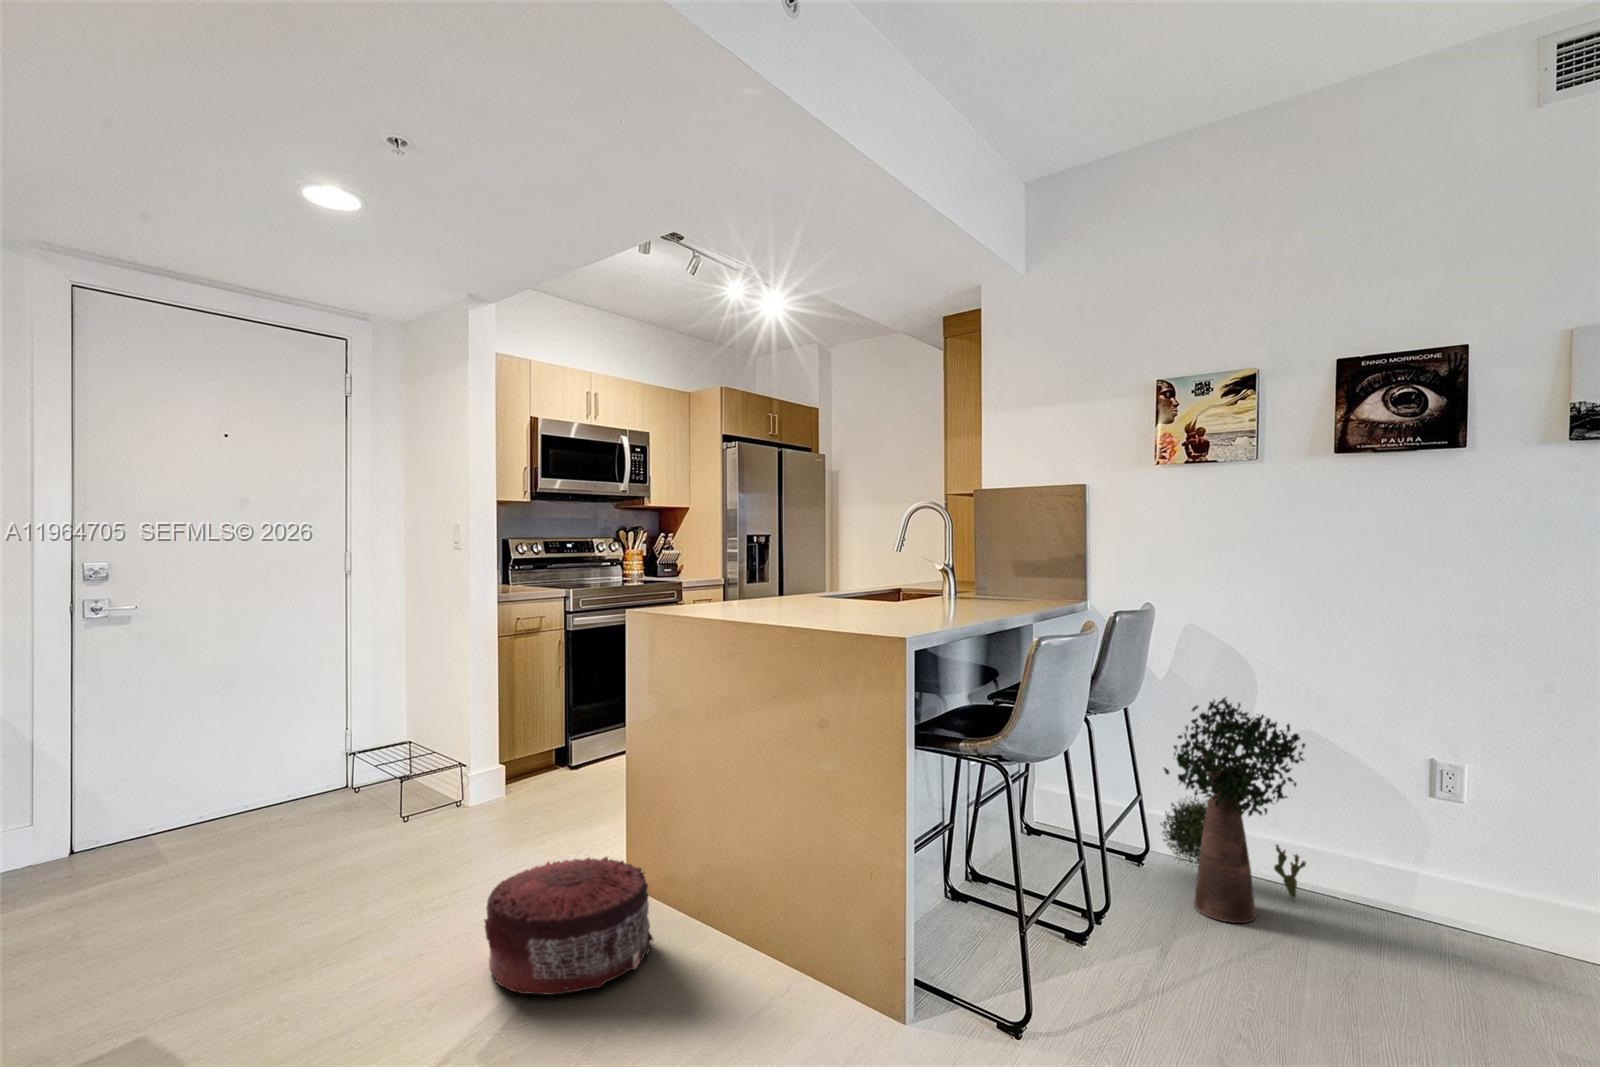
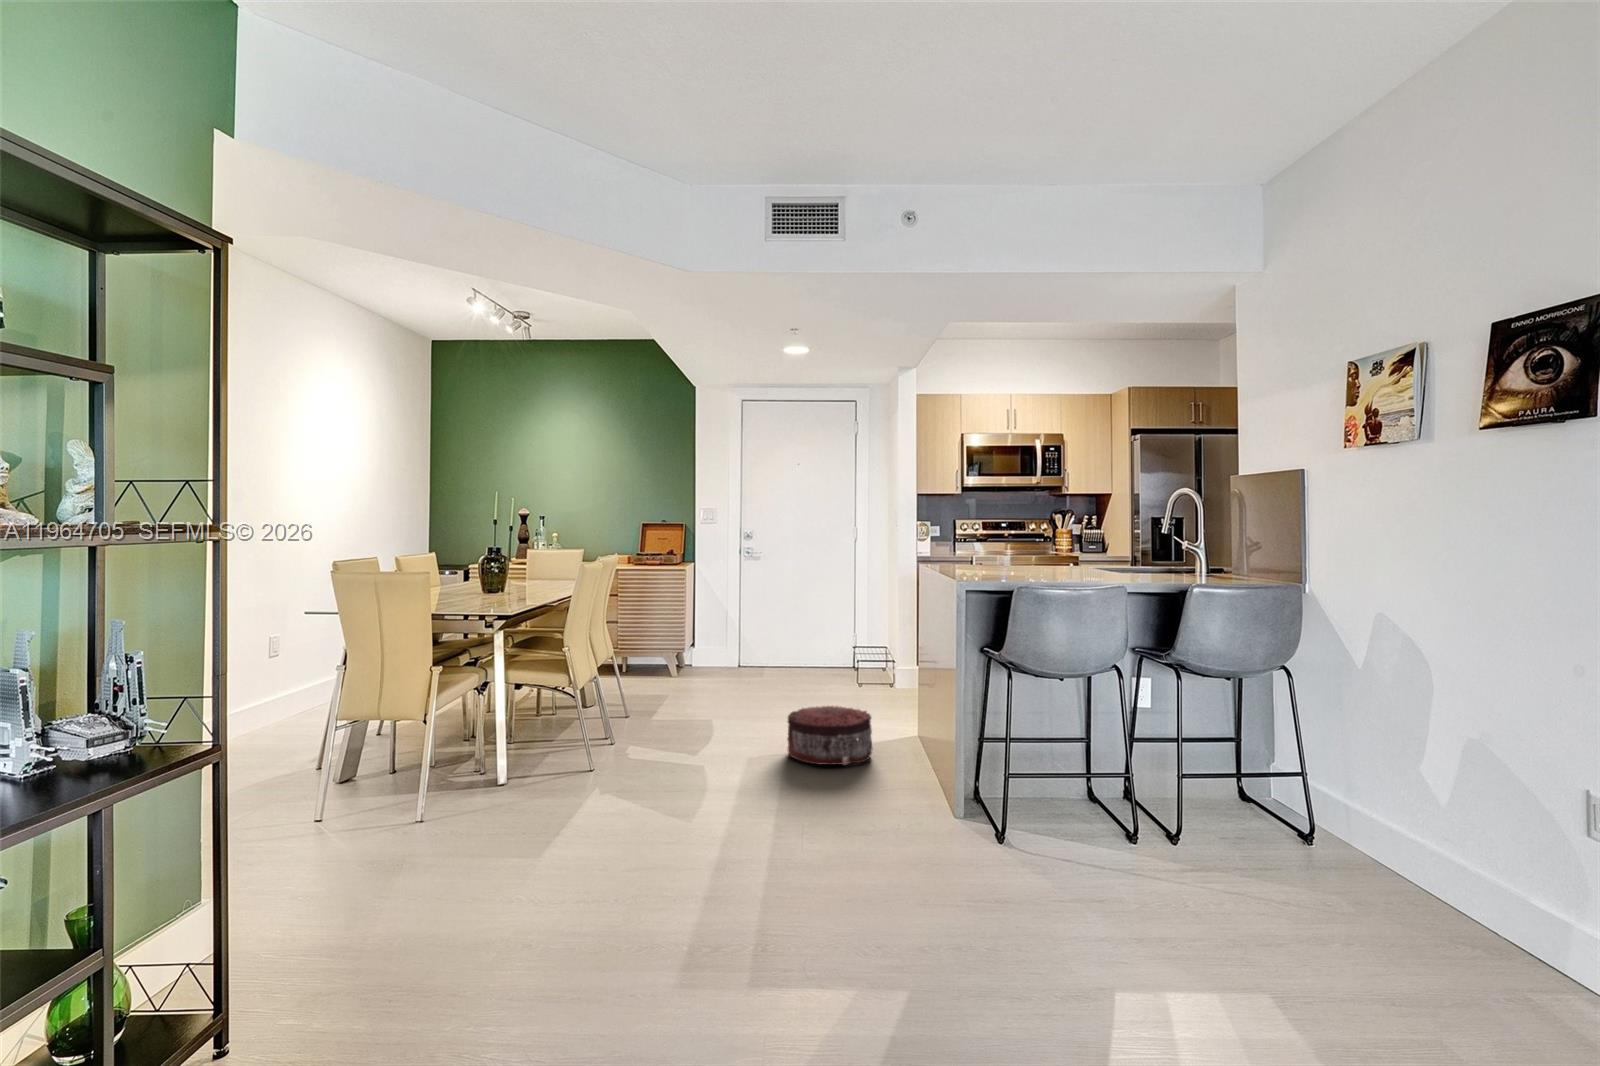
potted plant: present [1161,698,1306,923] -> none [1230,680,1419,903]

